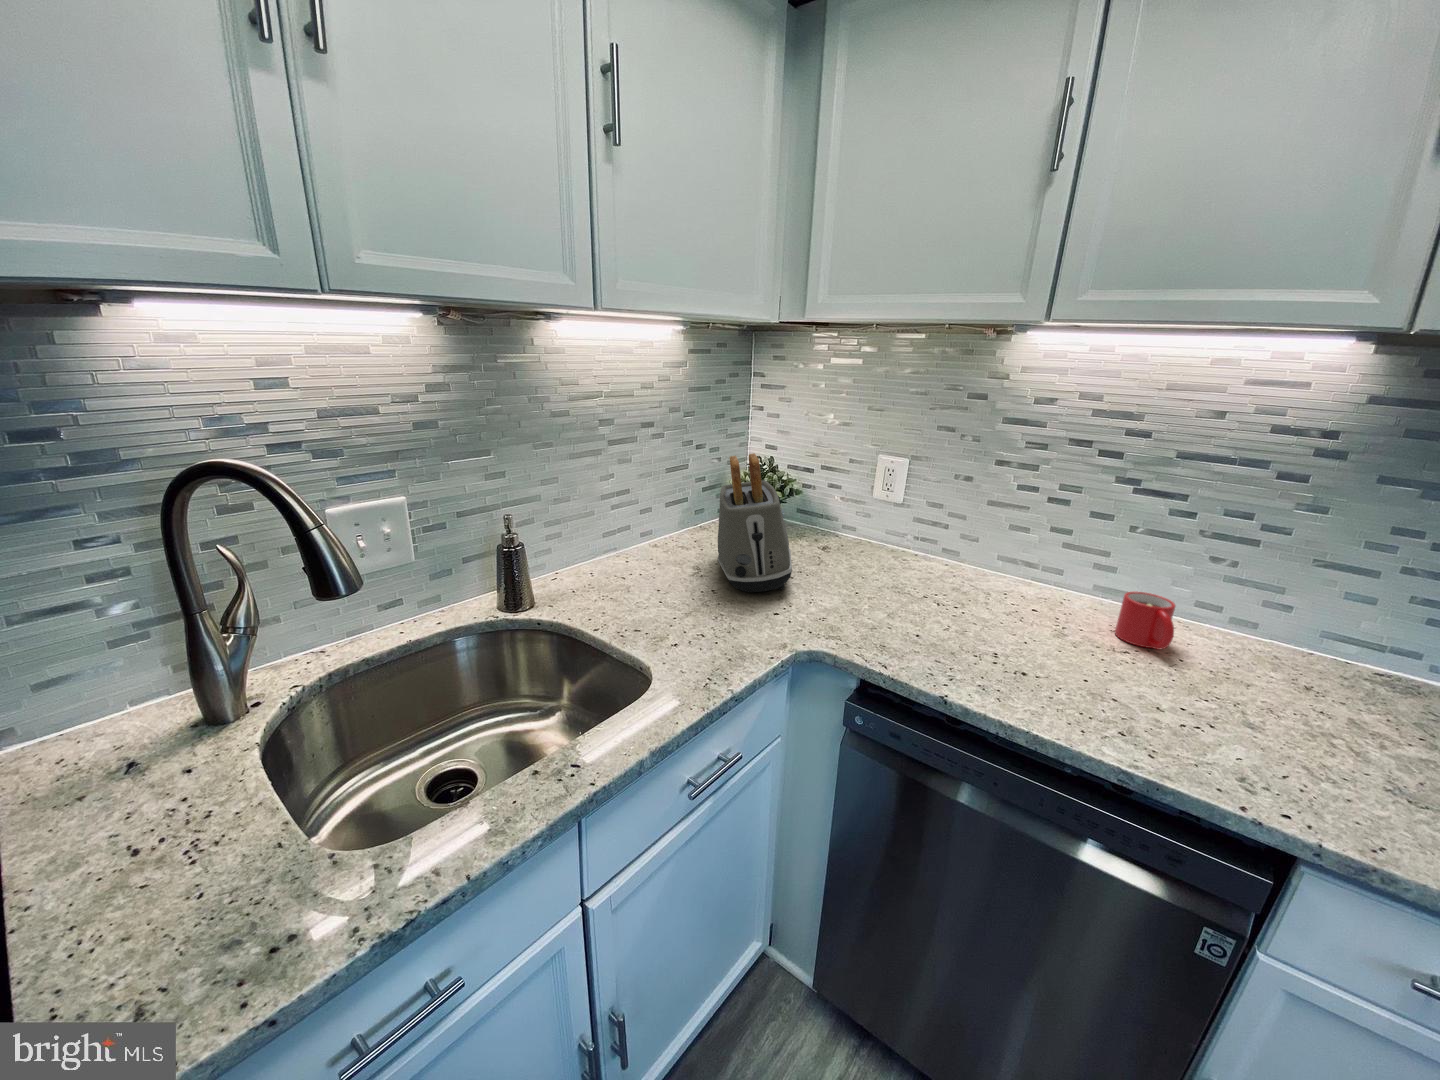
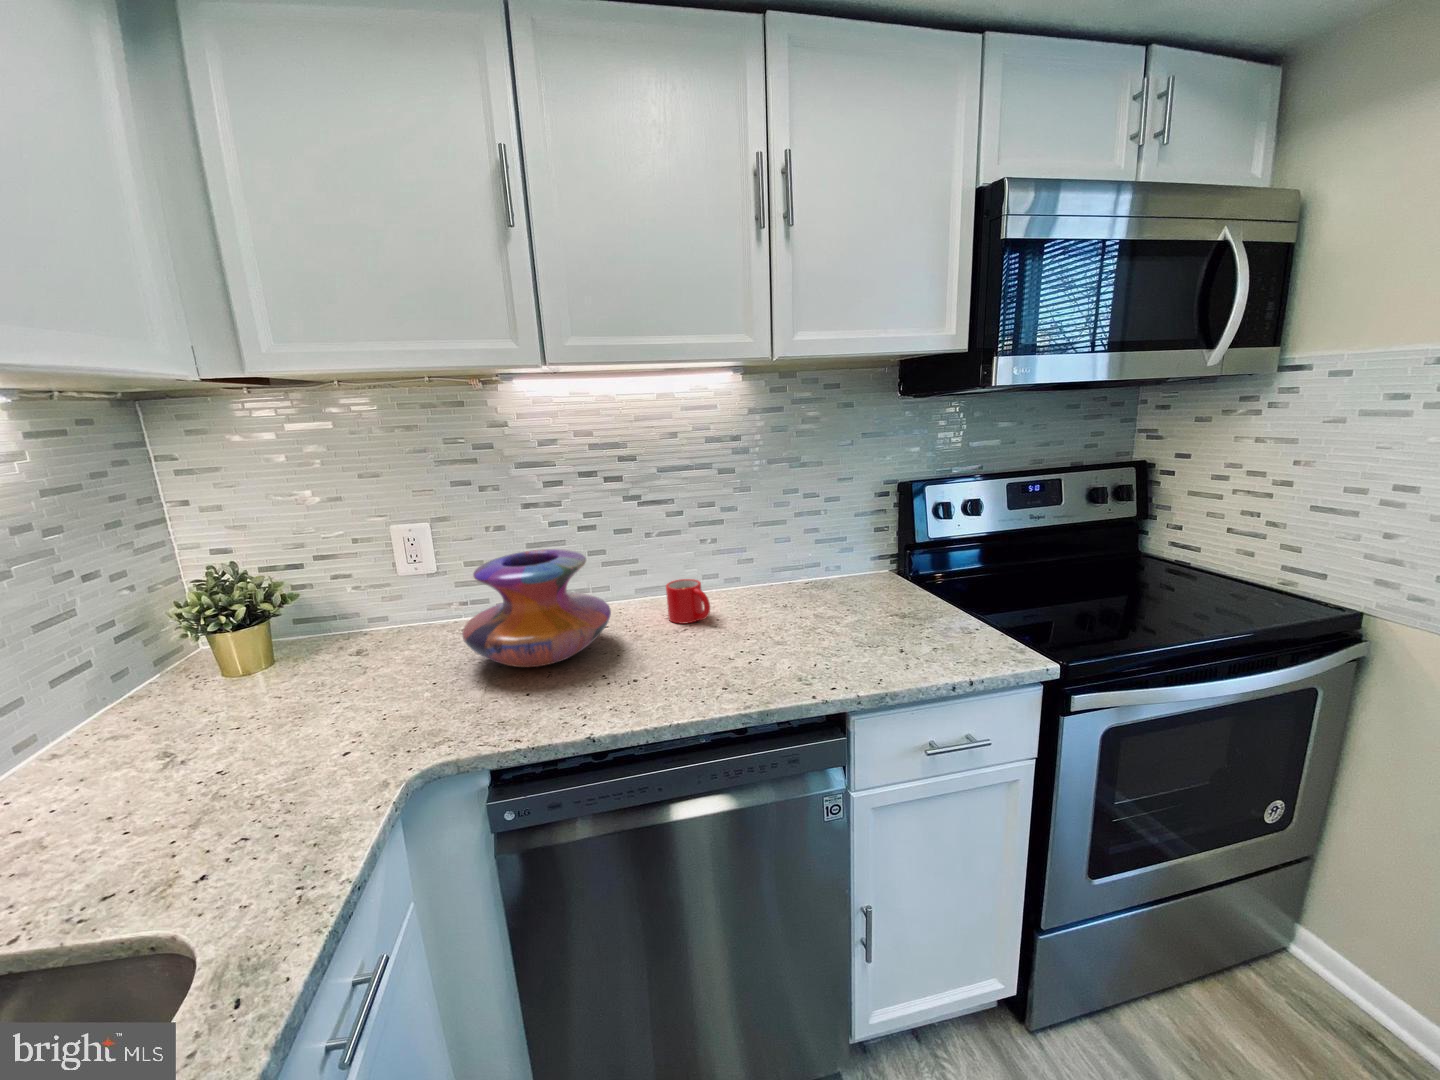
toaster: present [718,453,792,592] -> none [170,561,342,750]
decorative vase: none [891,507,1040,622] -> present [462,549,611,667]

